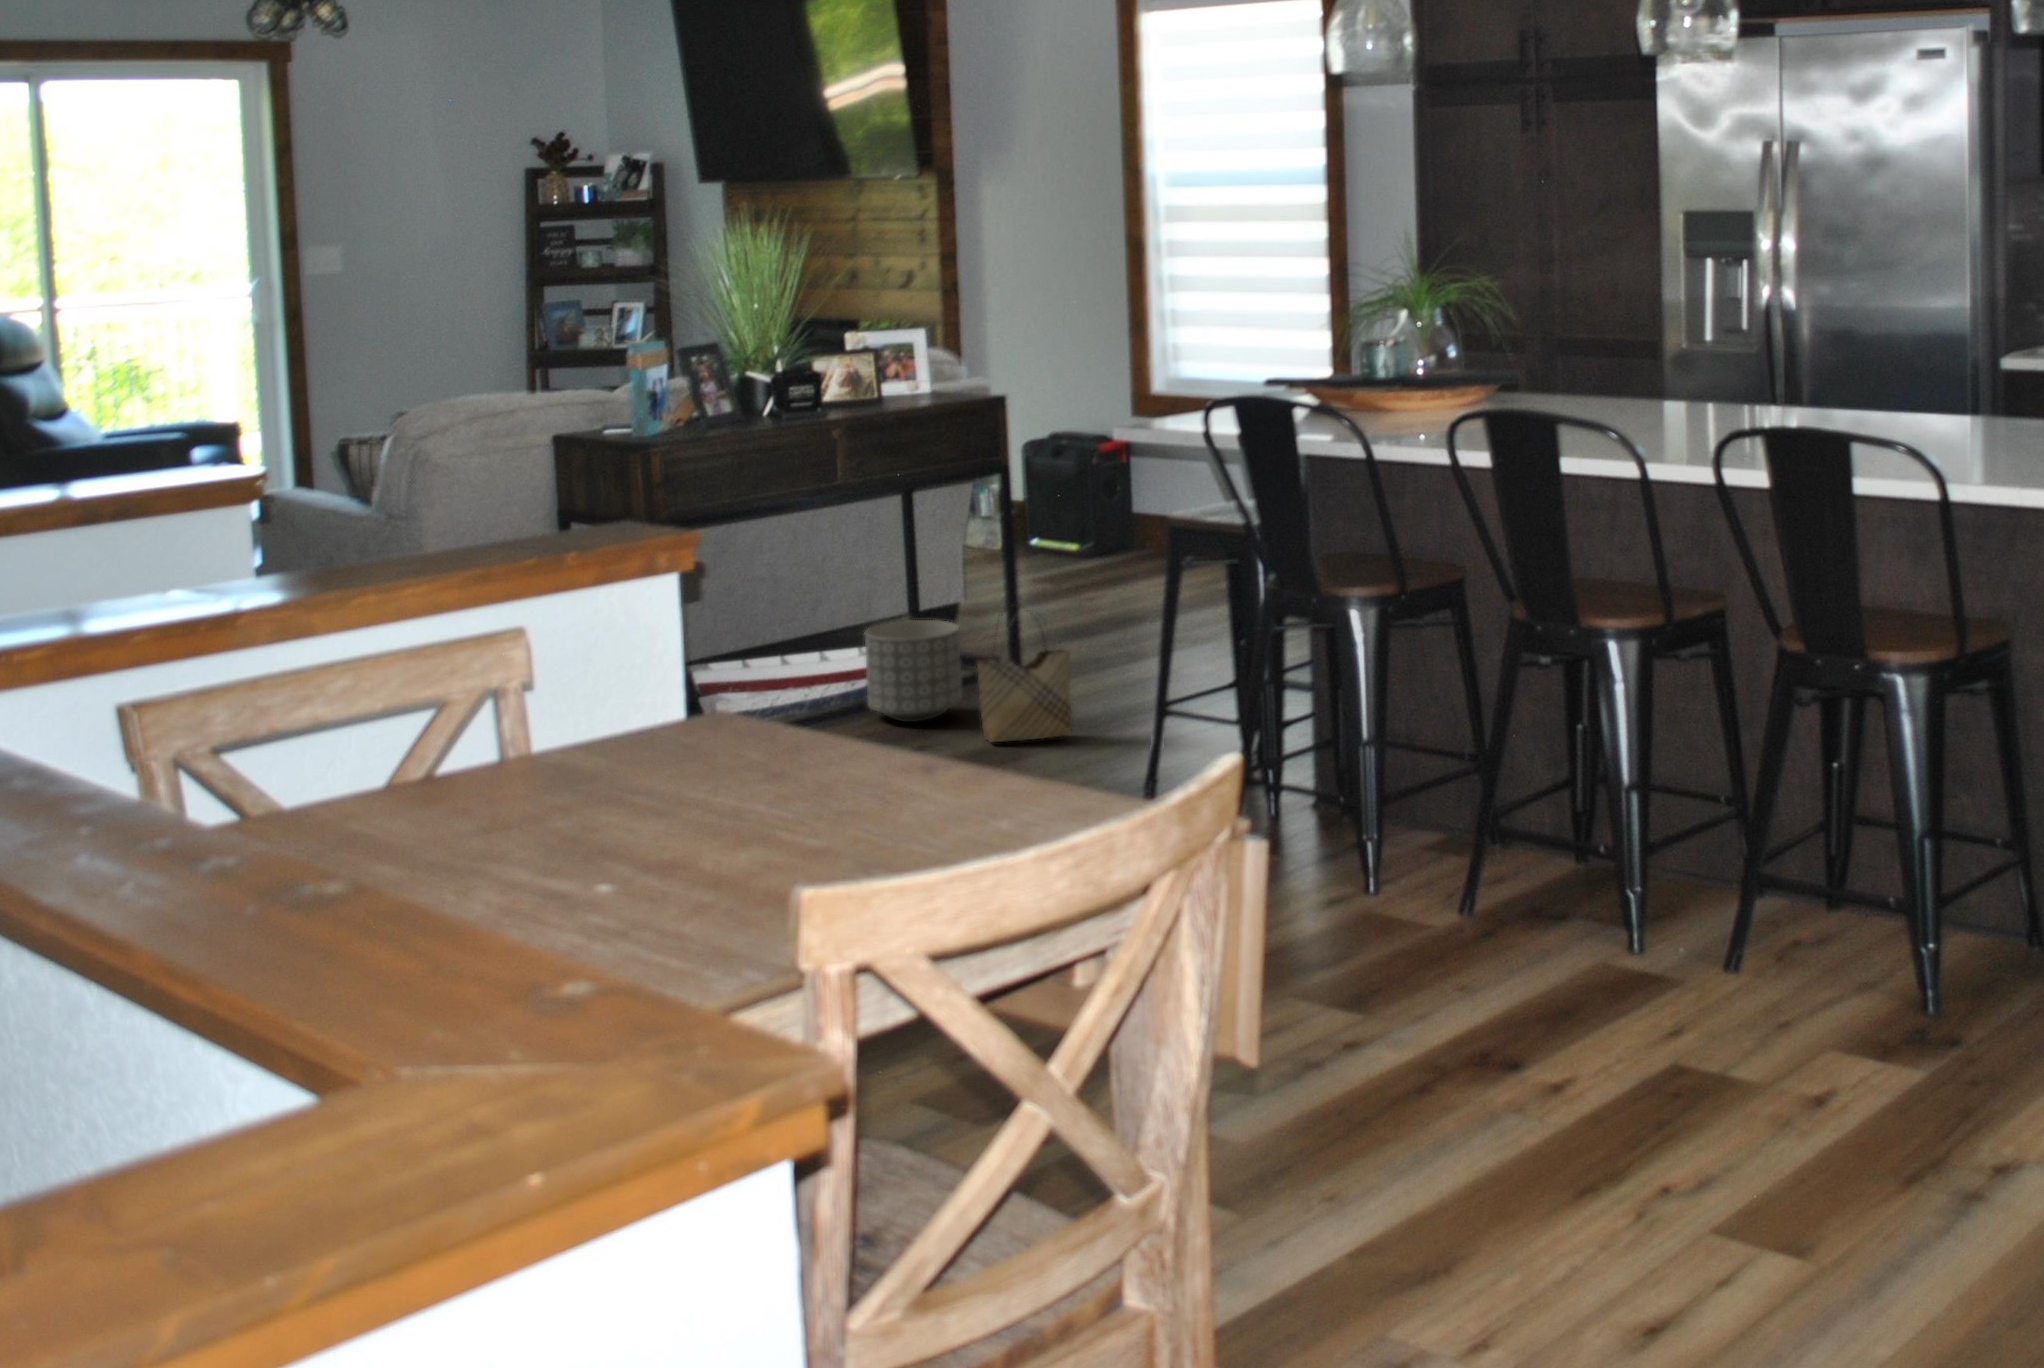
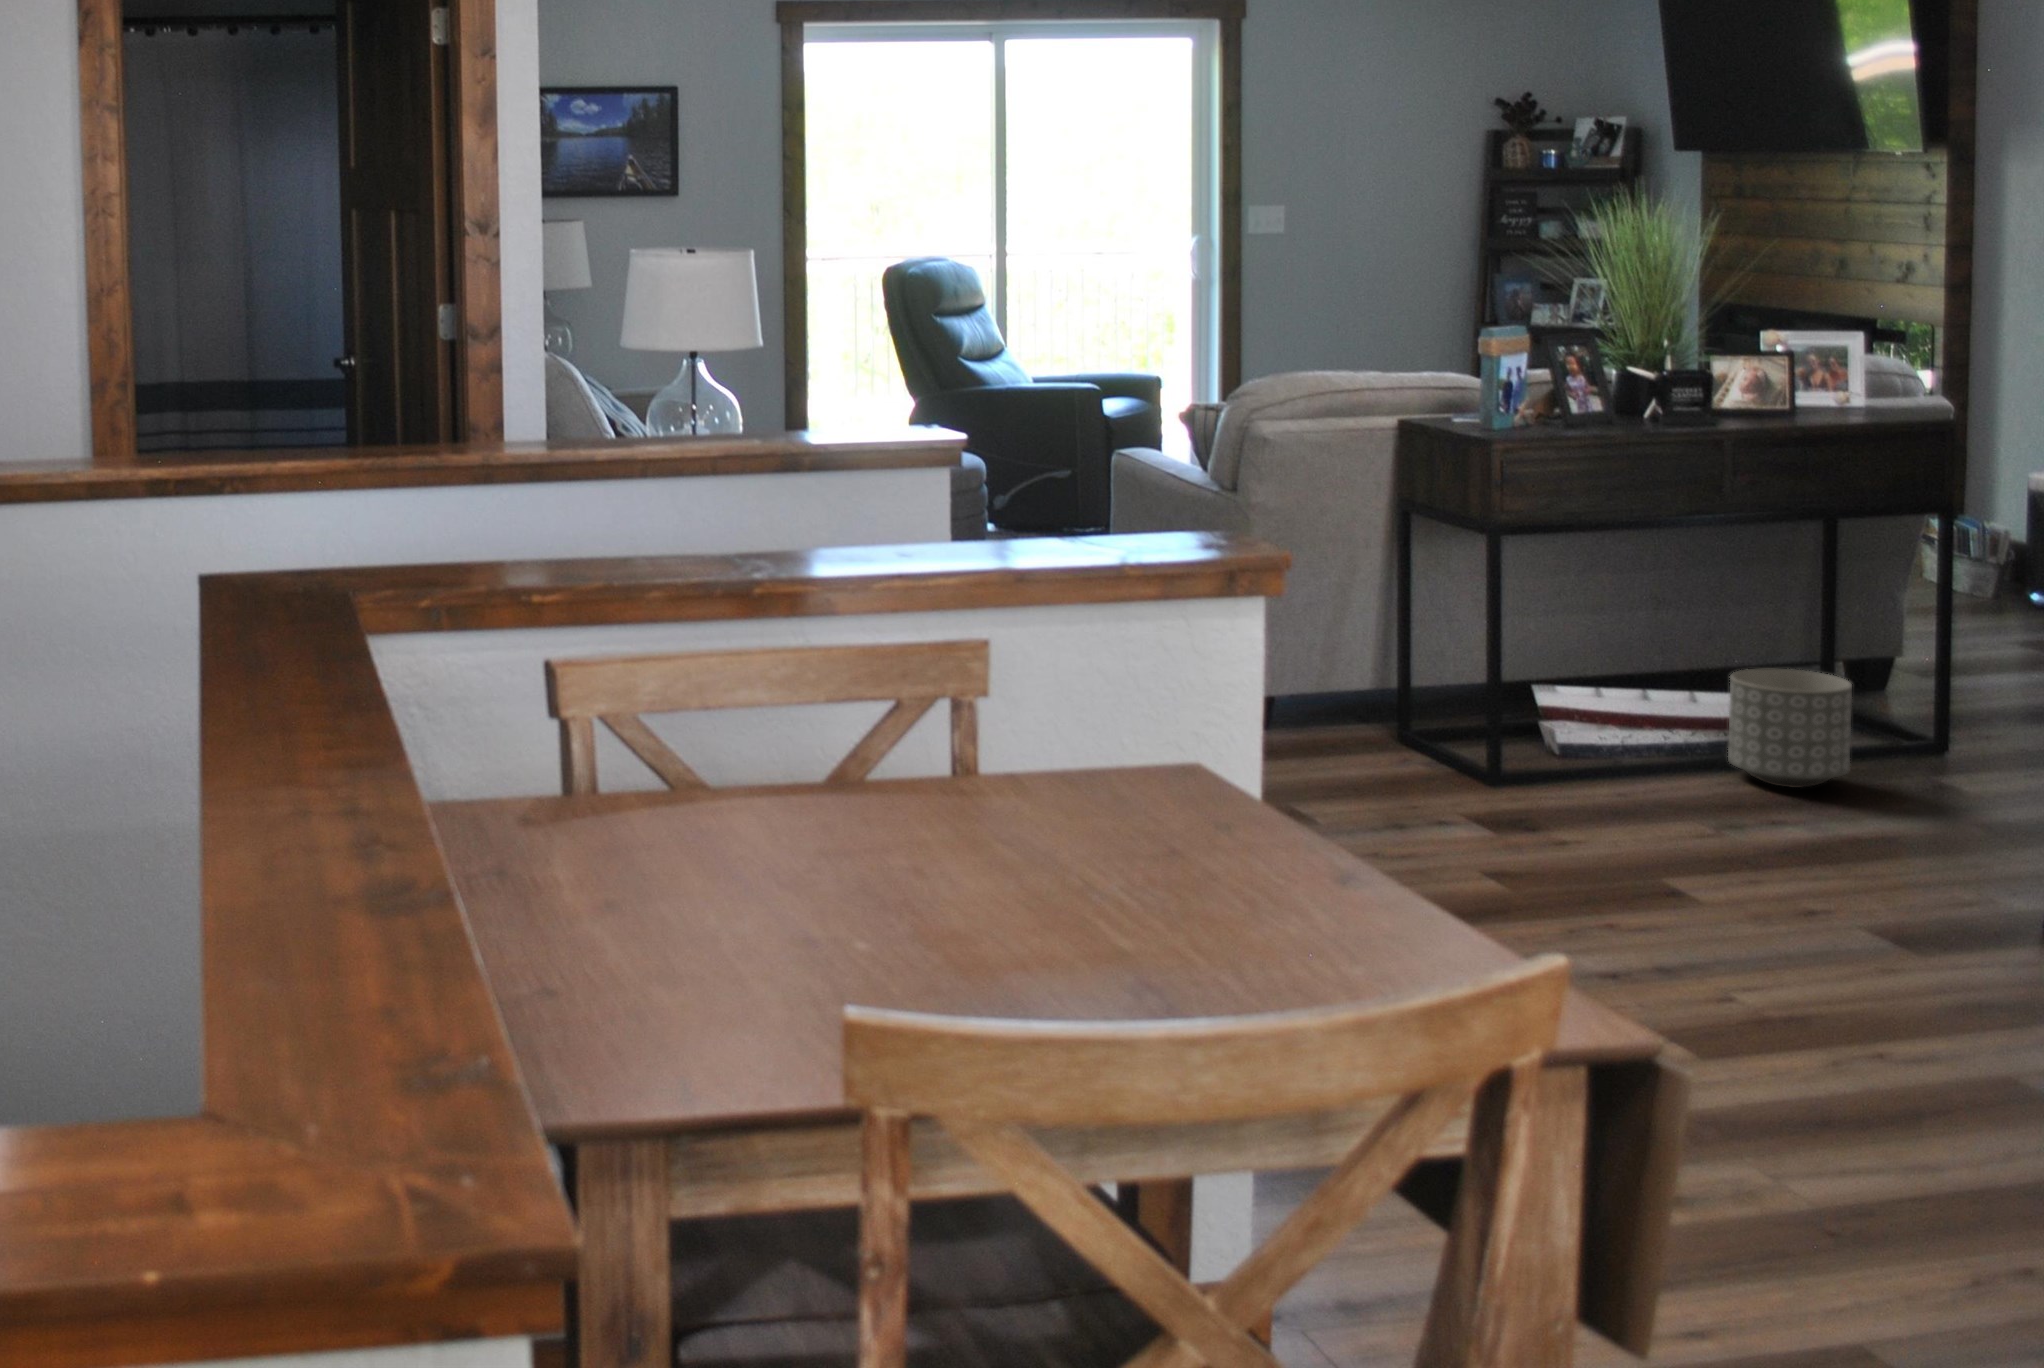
woven basket: present [976,605,1072,743] -> none [1858,668,1991,836]

